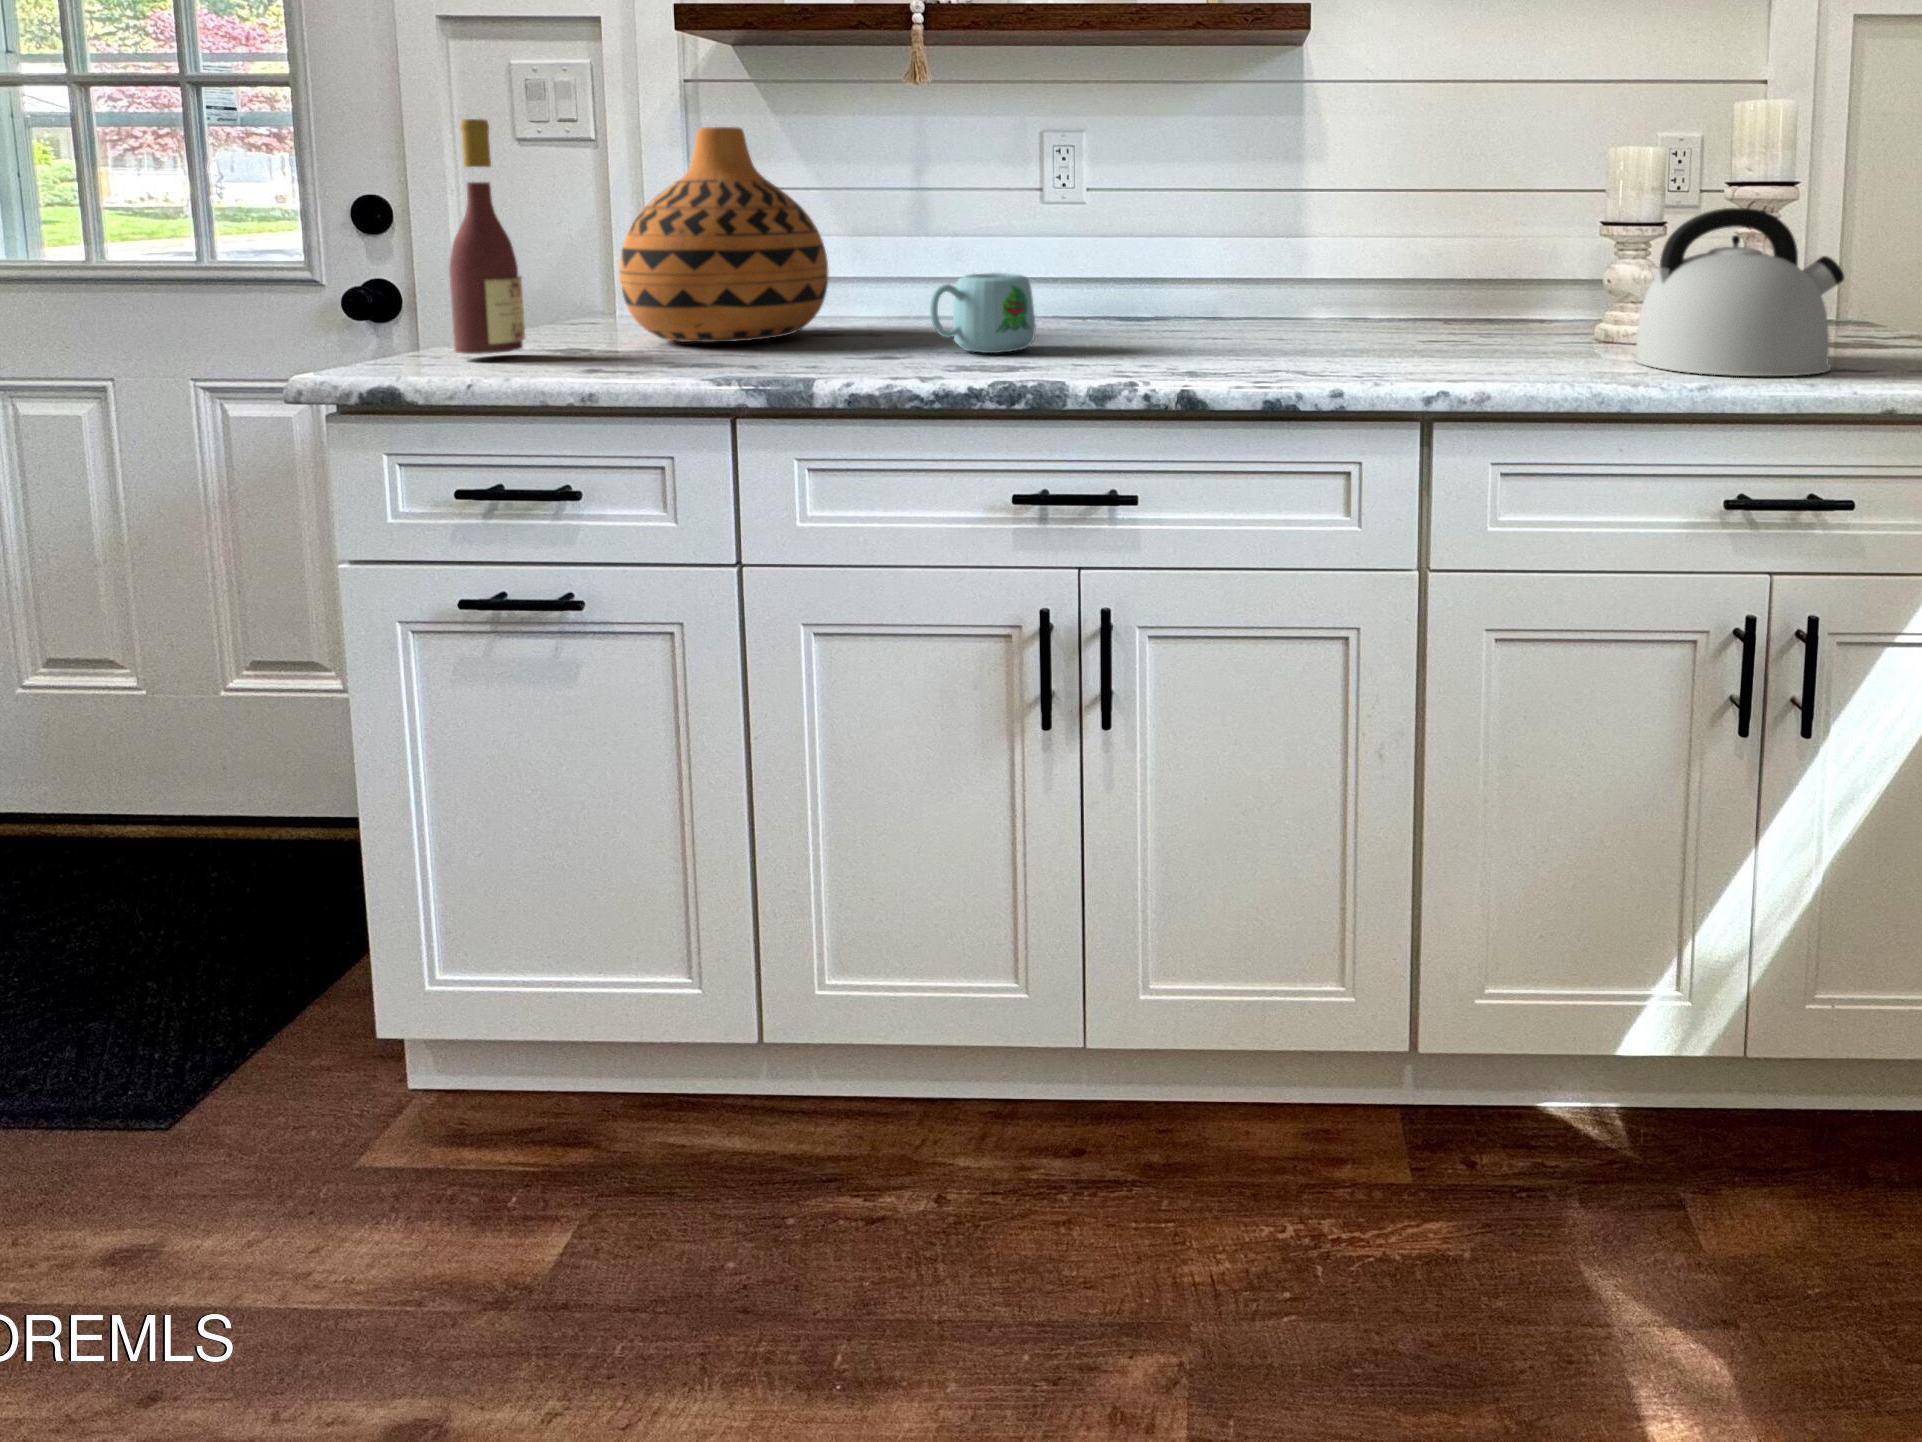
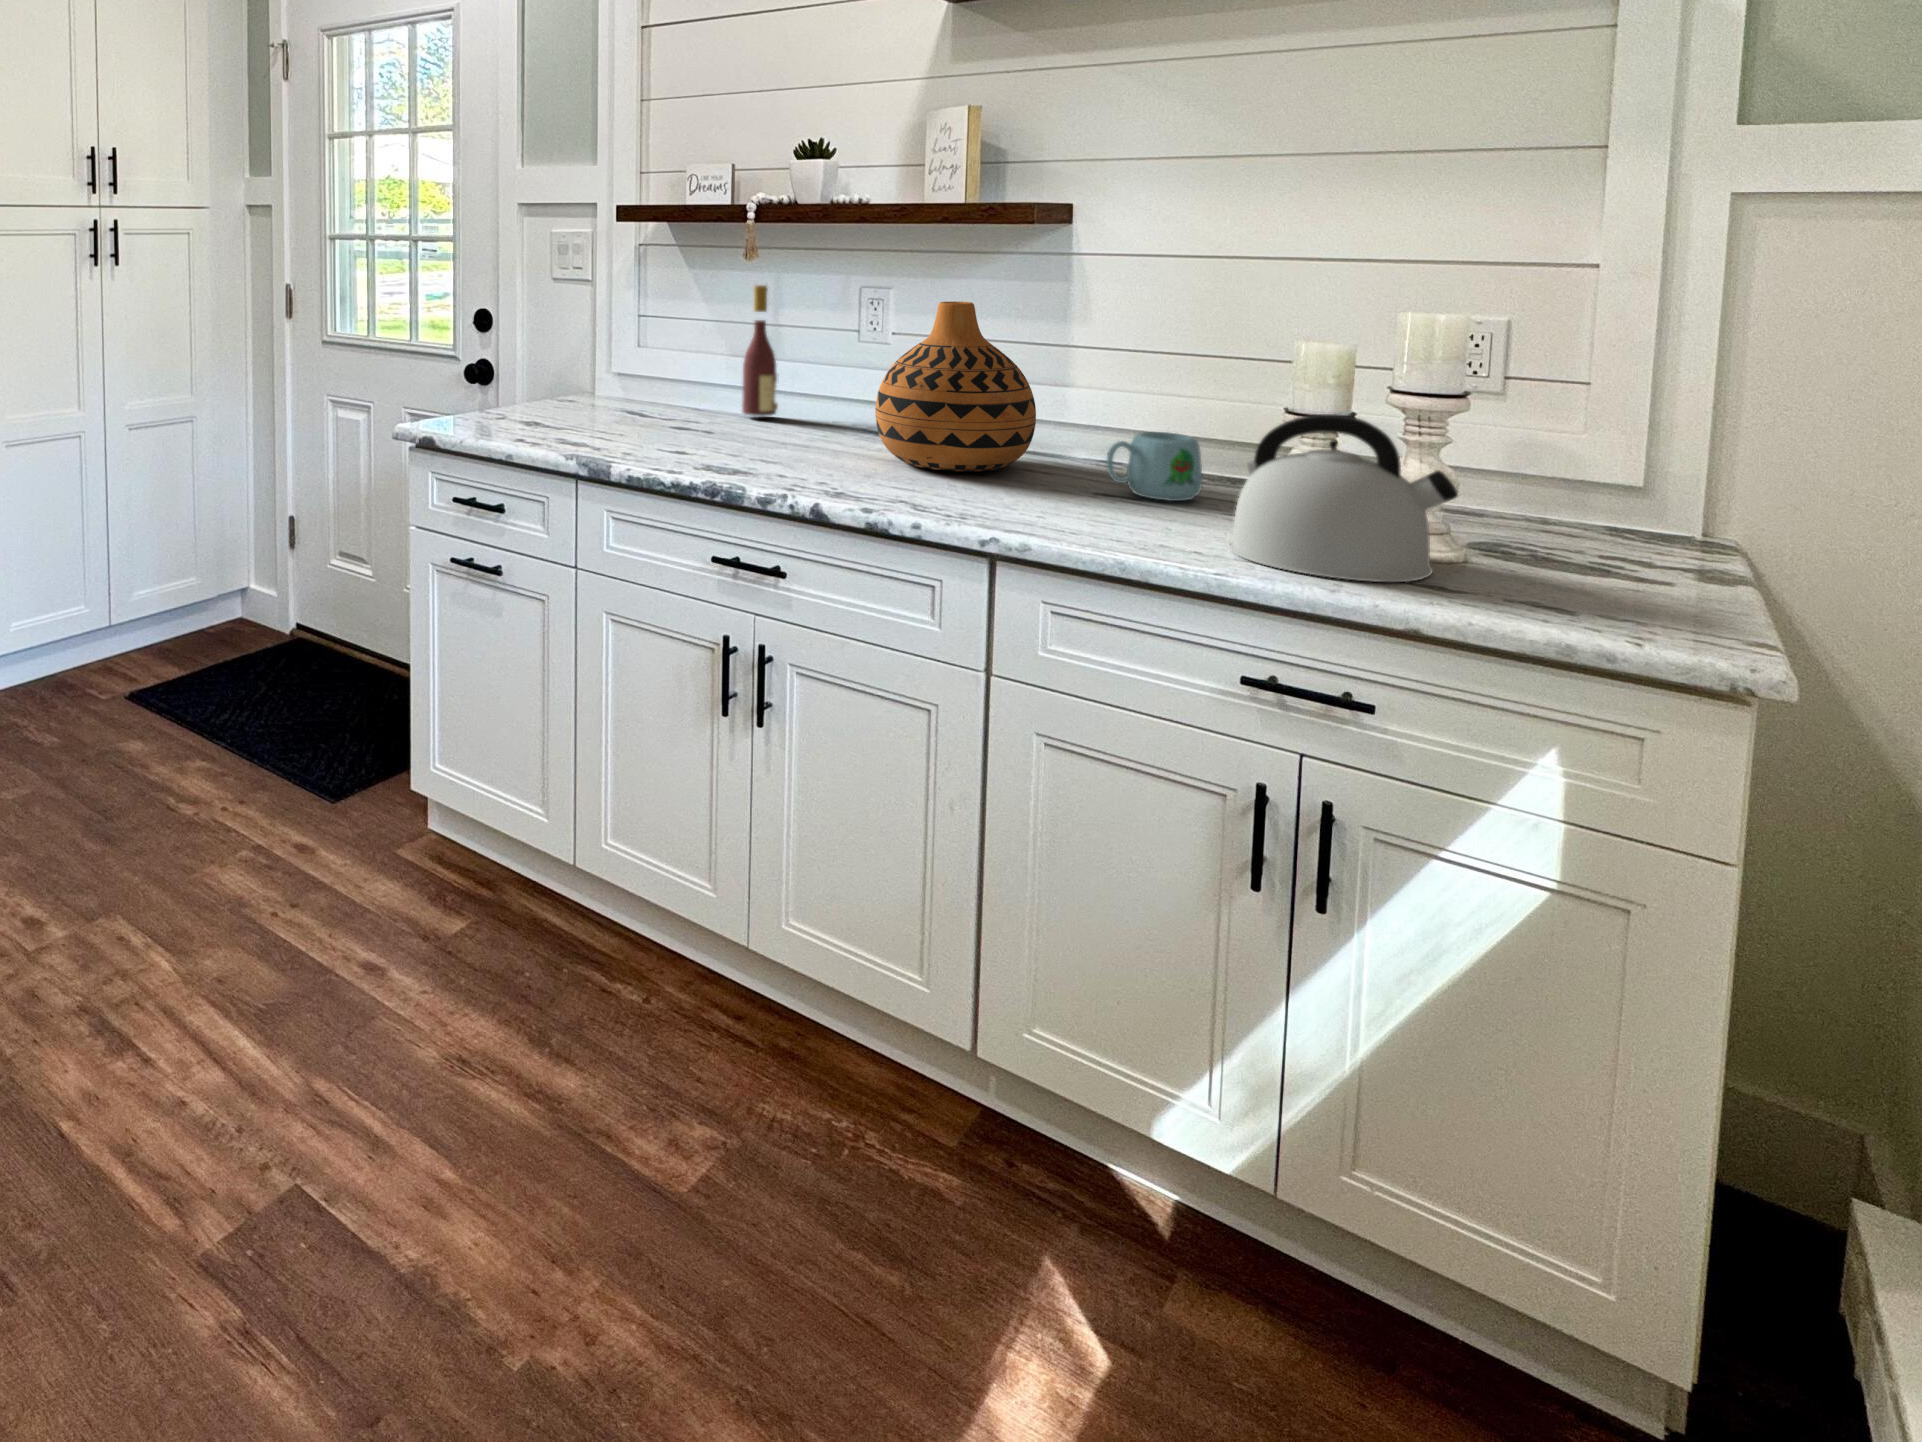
wine bottle: present [449,119,525,354] -> present [742,285,778,416]
vase: present [619,127,828,342] -> present [875,301,1036,472]
mug: present [930,273,1036,353] -> present [1106,432,1203,501]

